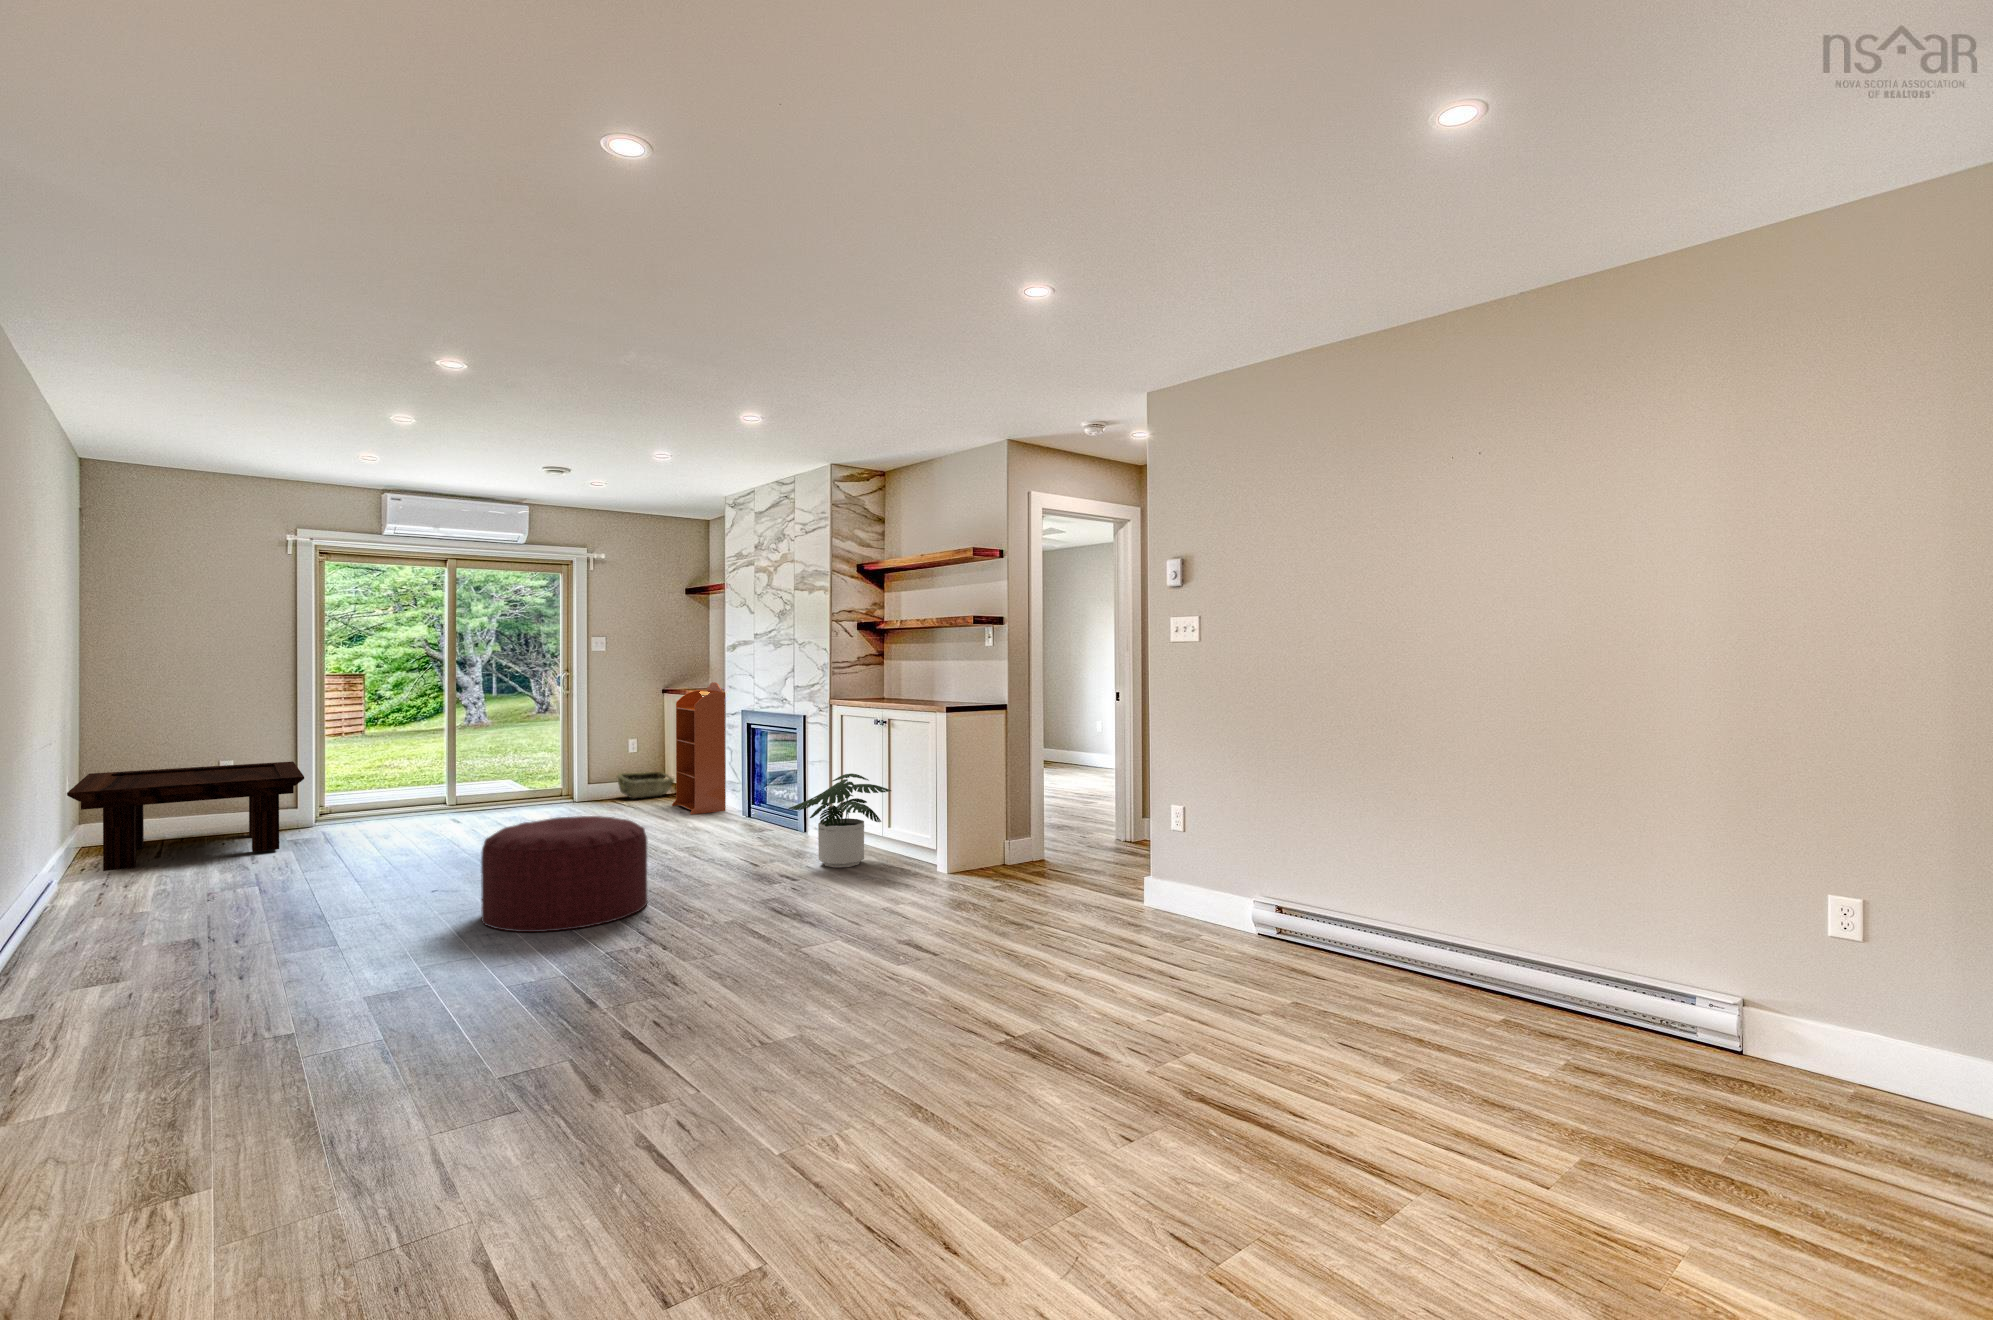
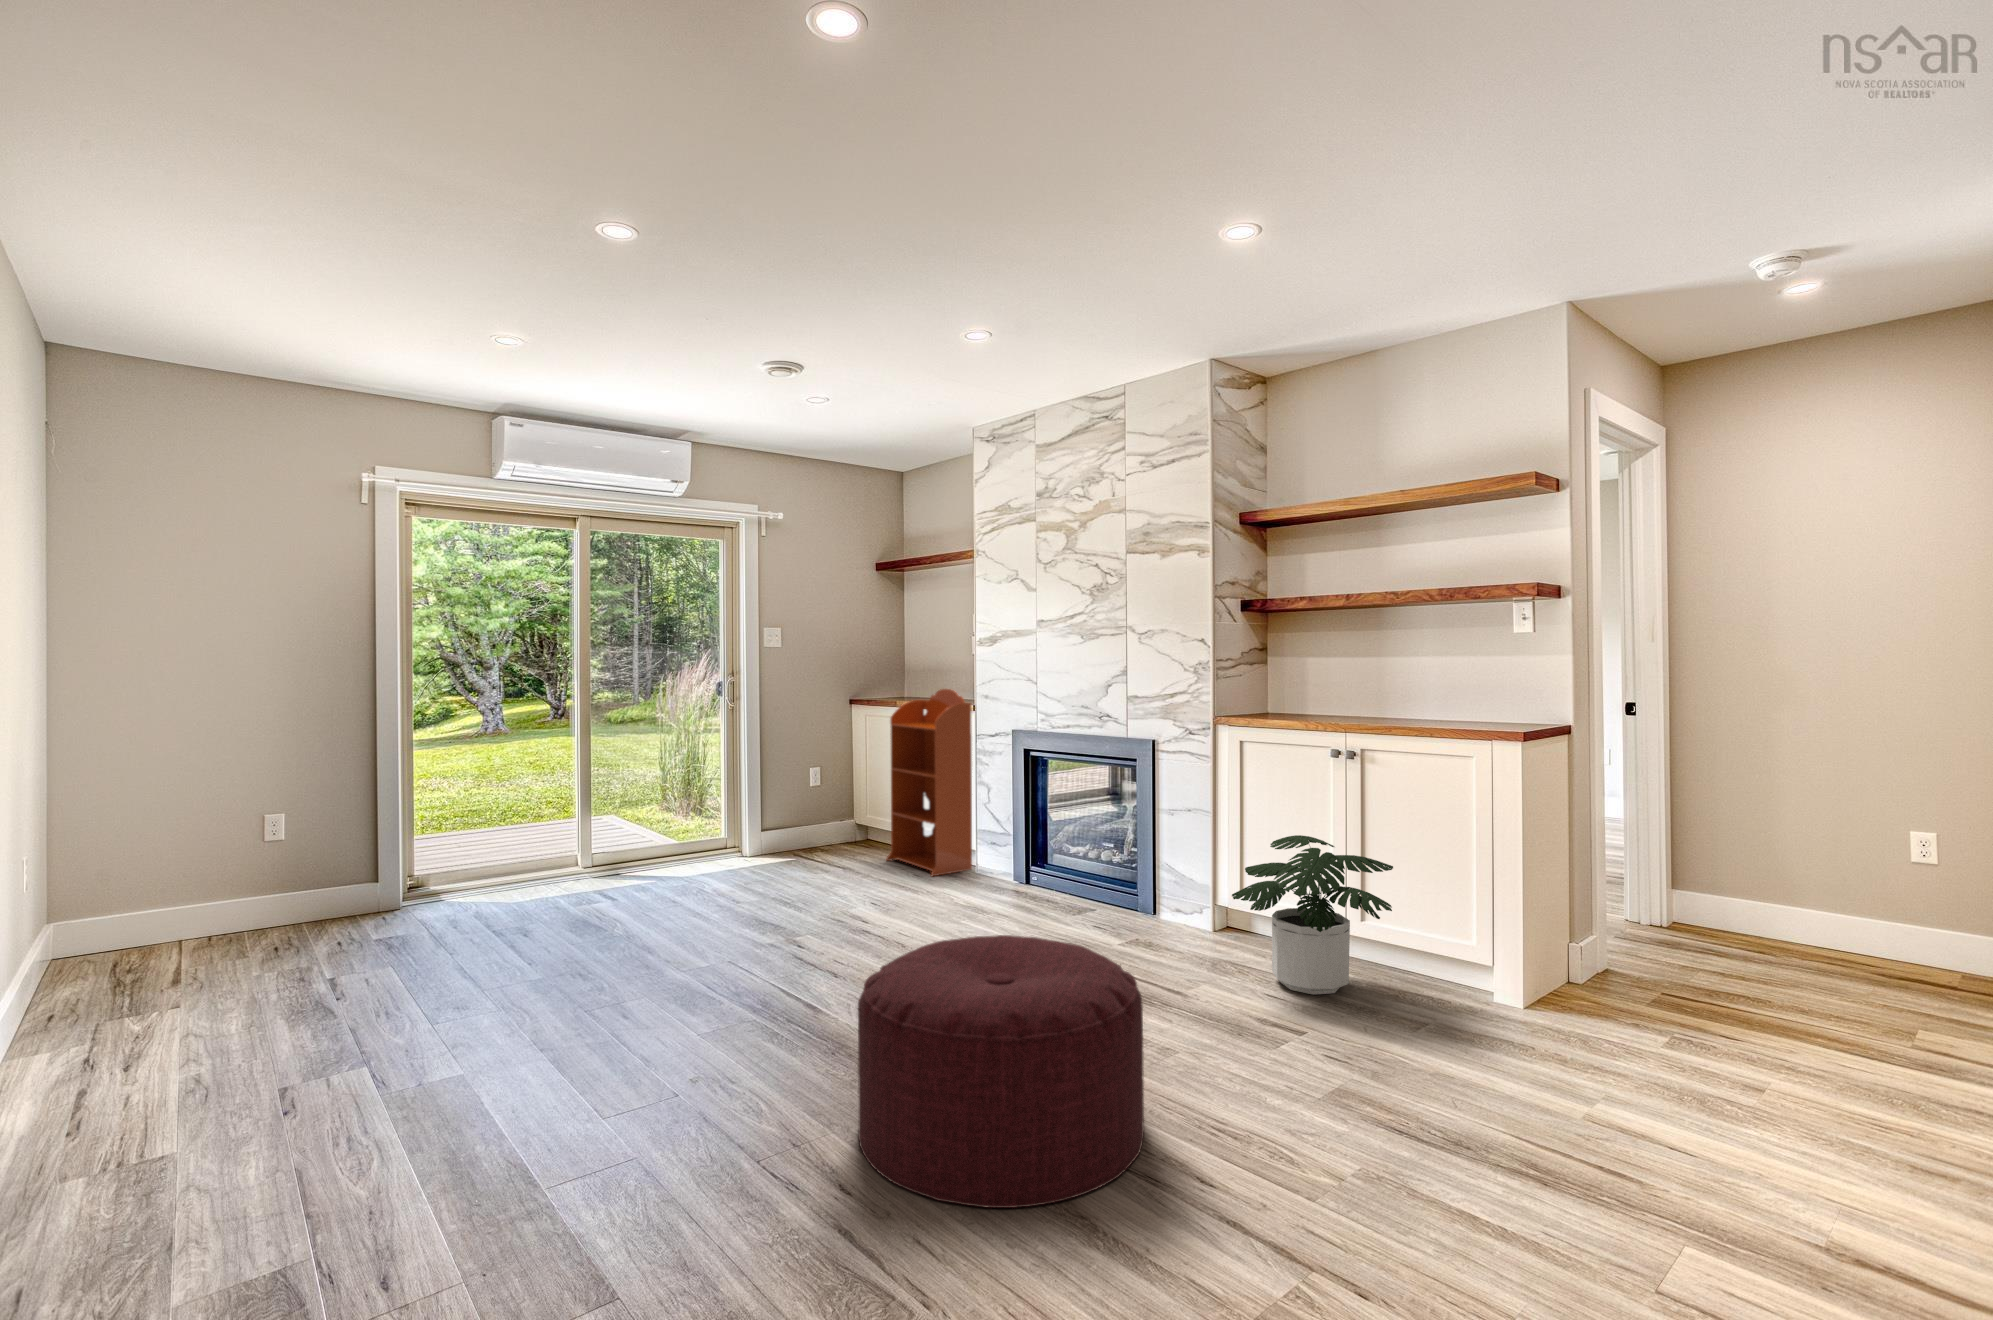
coffee table: present [67,761,304,871] -> none [39,809,418,1013]
woven basket: present [617,772,674,798] -> none [794,809,867,848]

